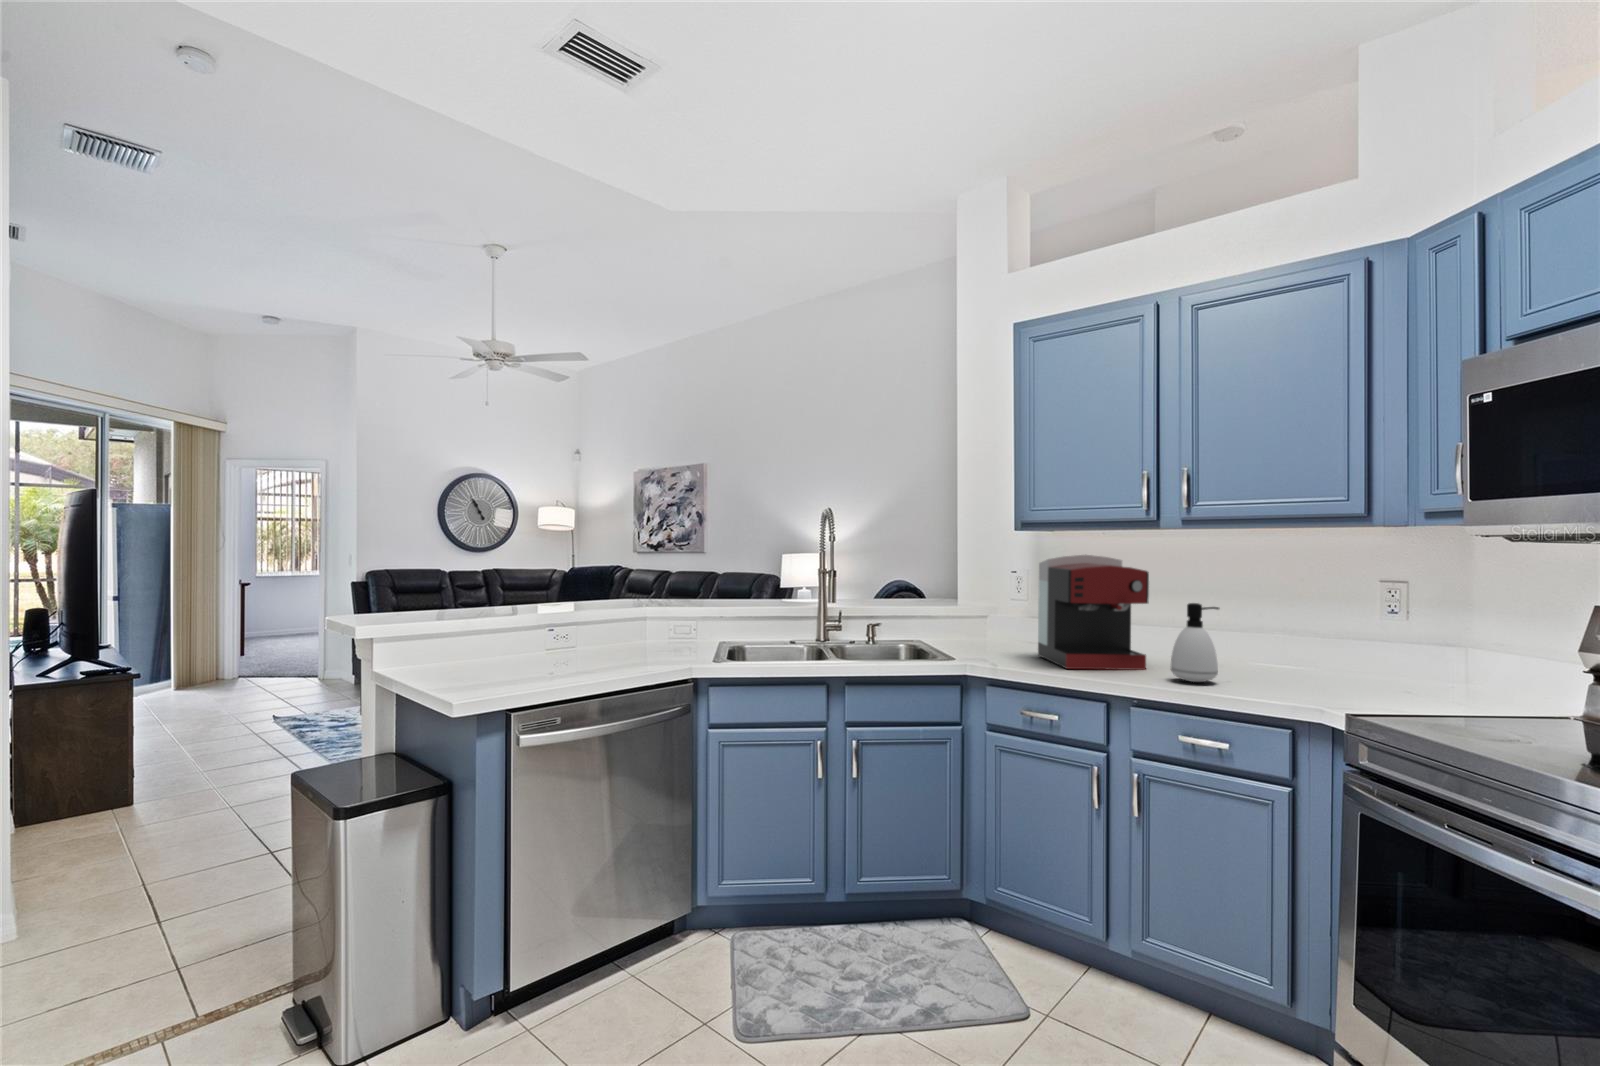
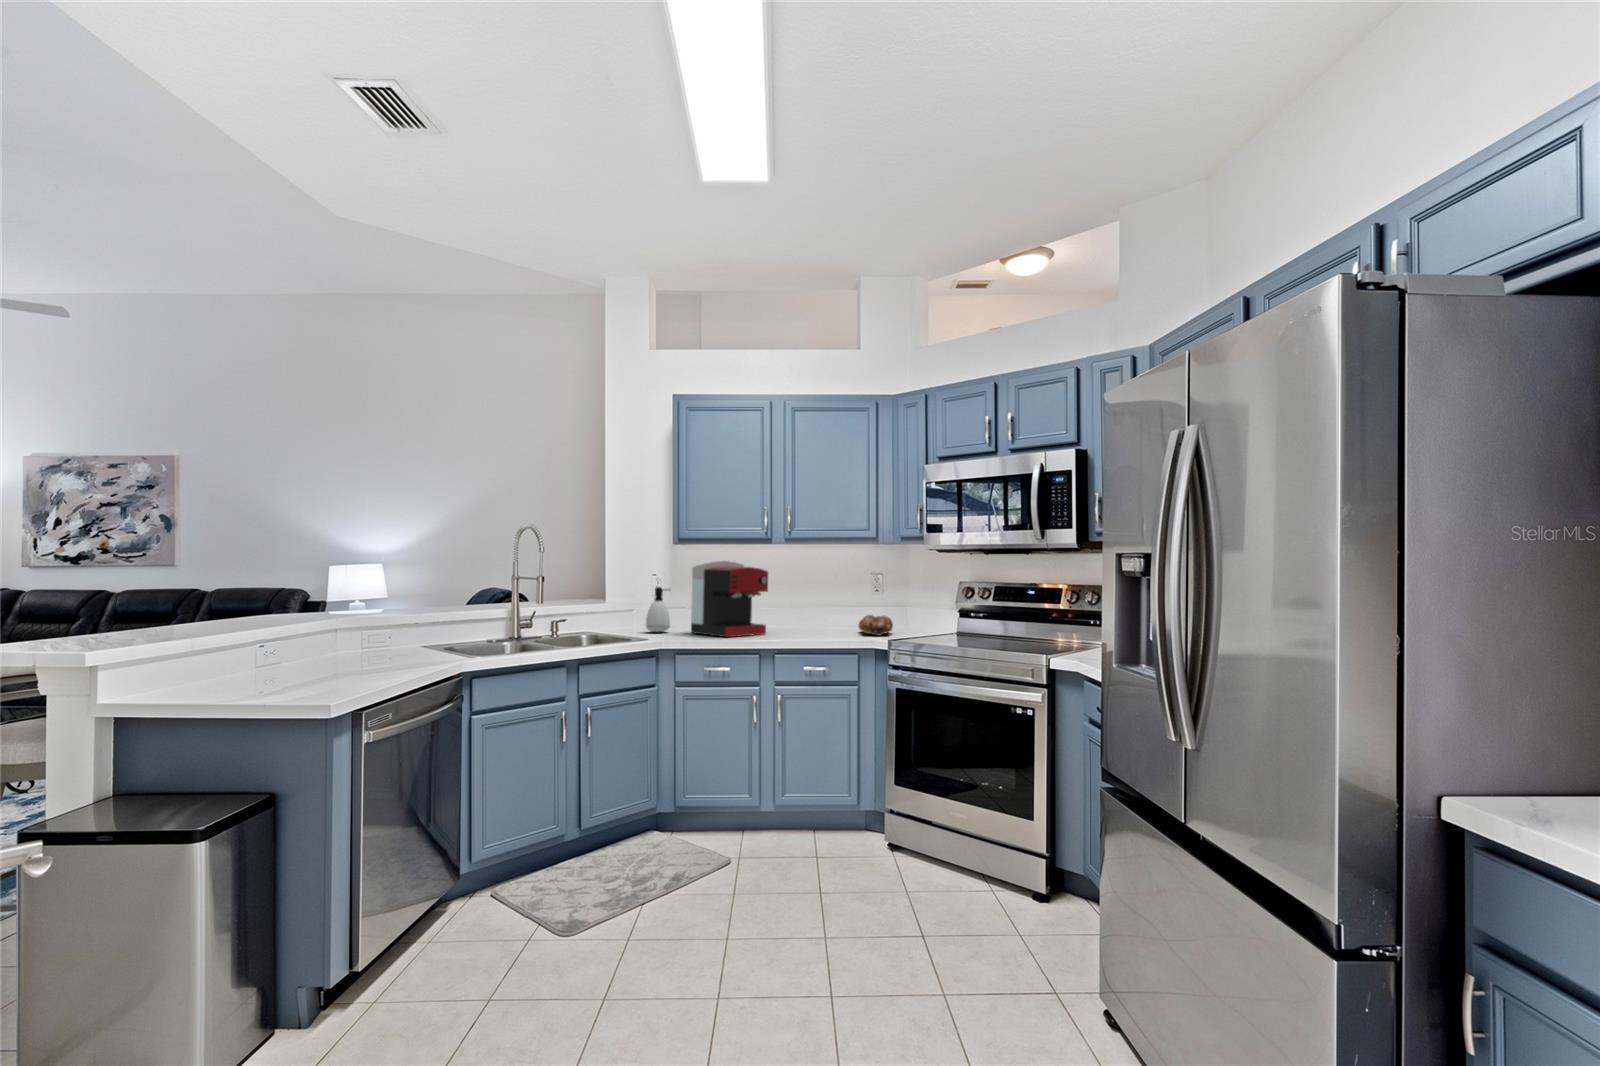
soap dispenser: present [1171,603,1219,682] -> present [646,587,670,632]
bread loaf: none [1316,656,1402,698] -> present [858,615,893,636]

